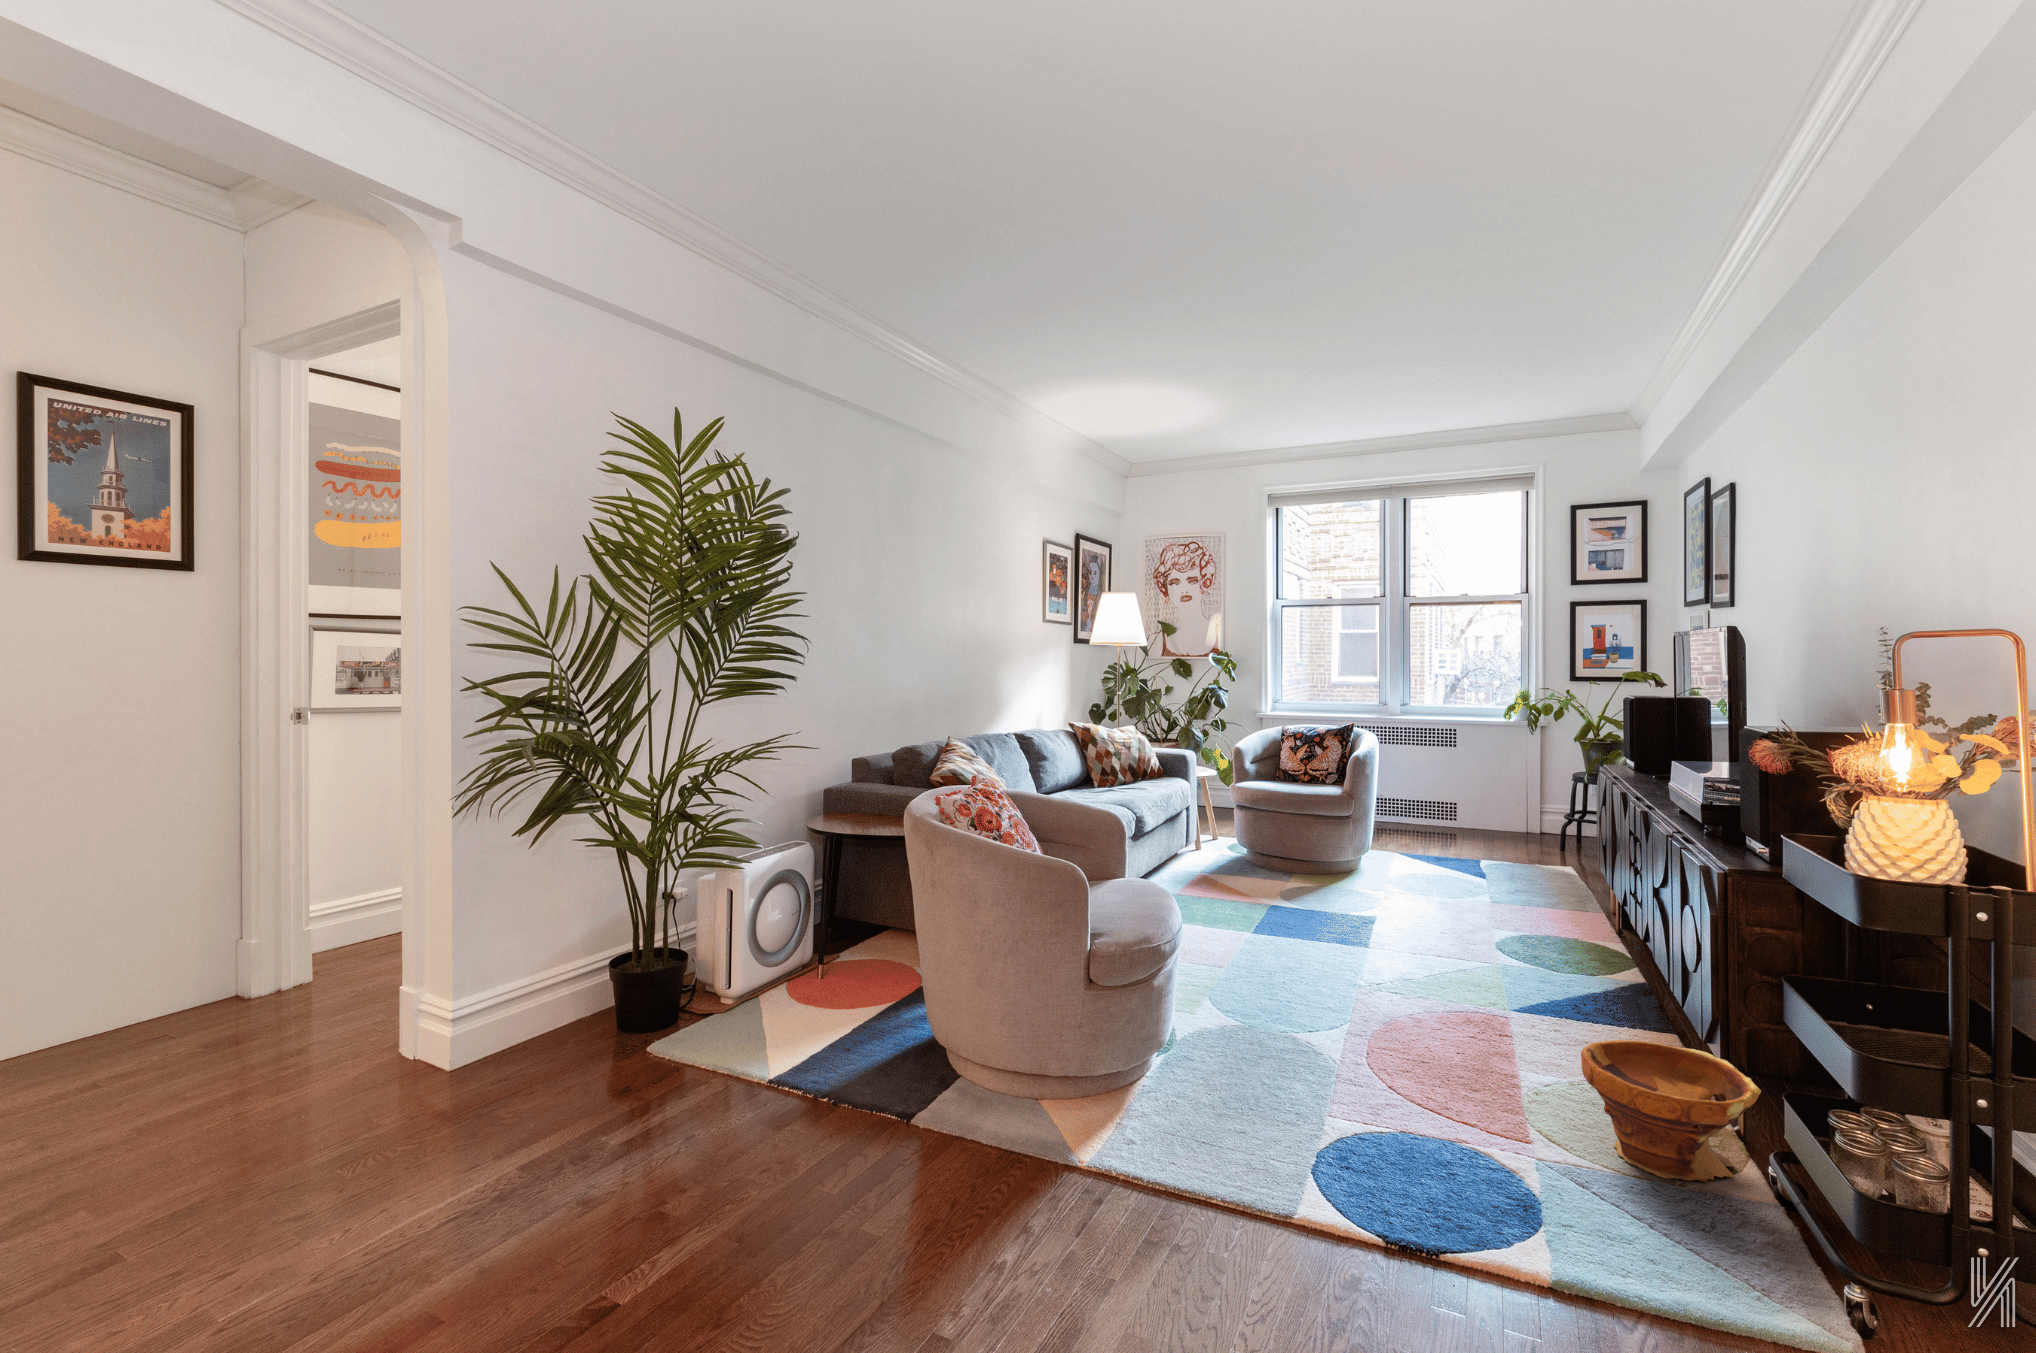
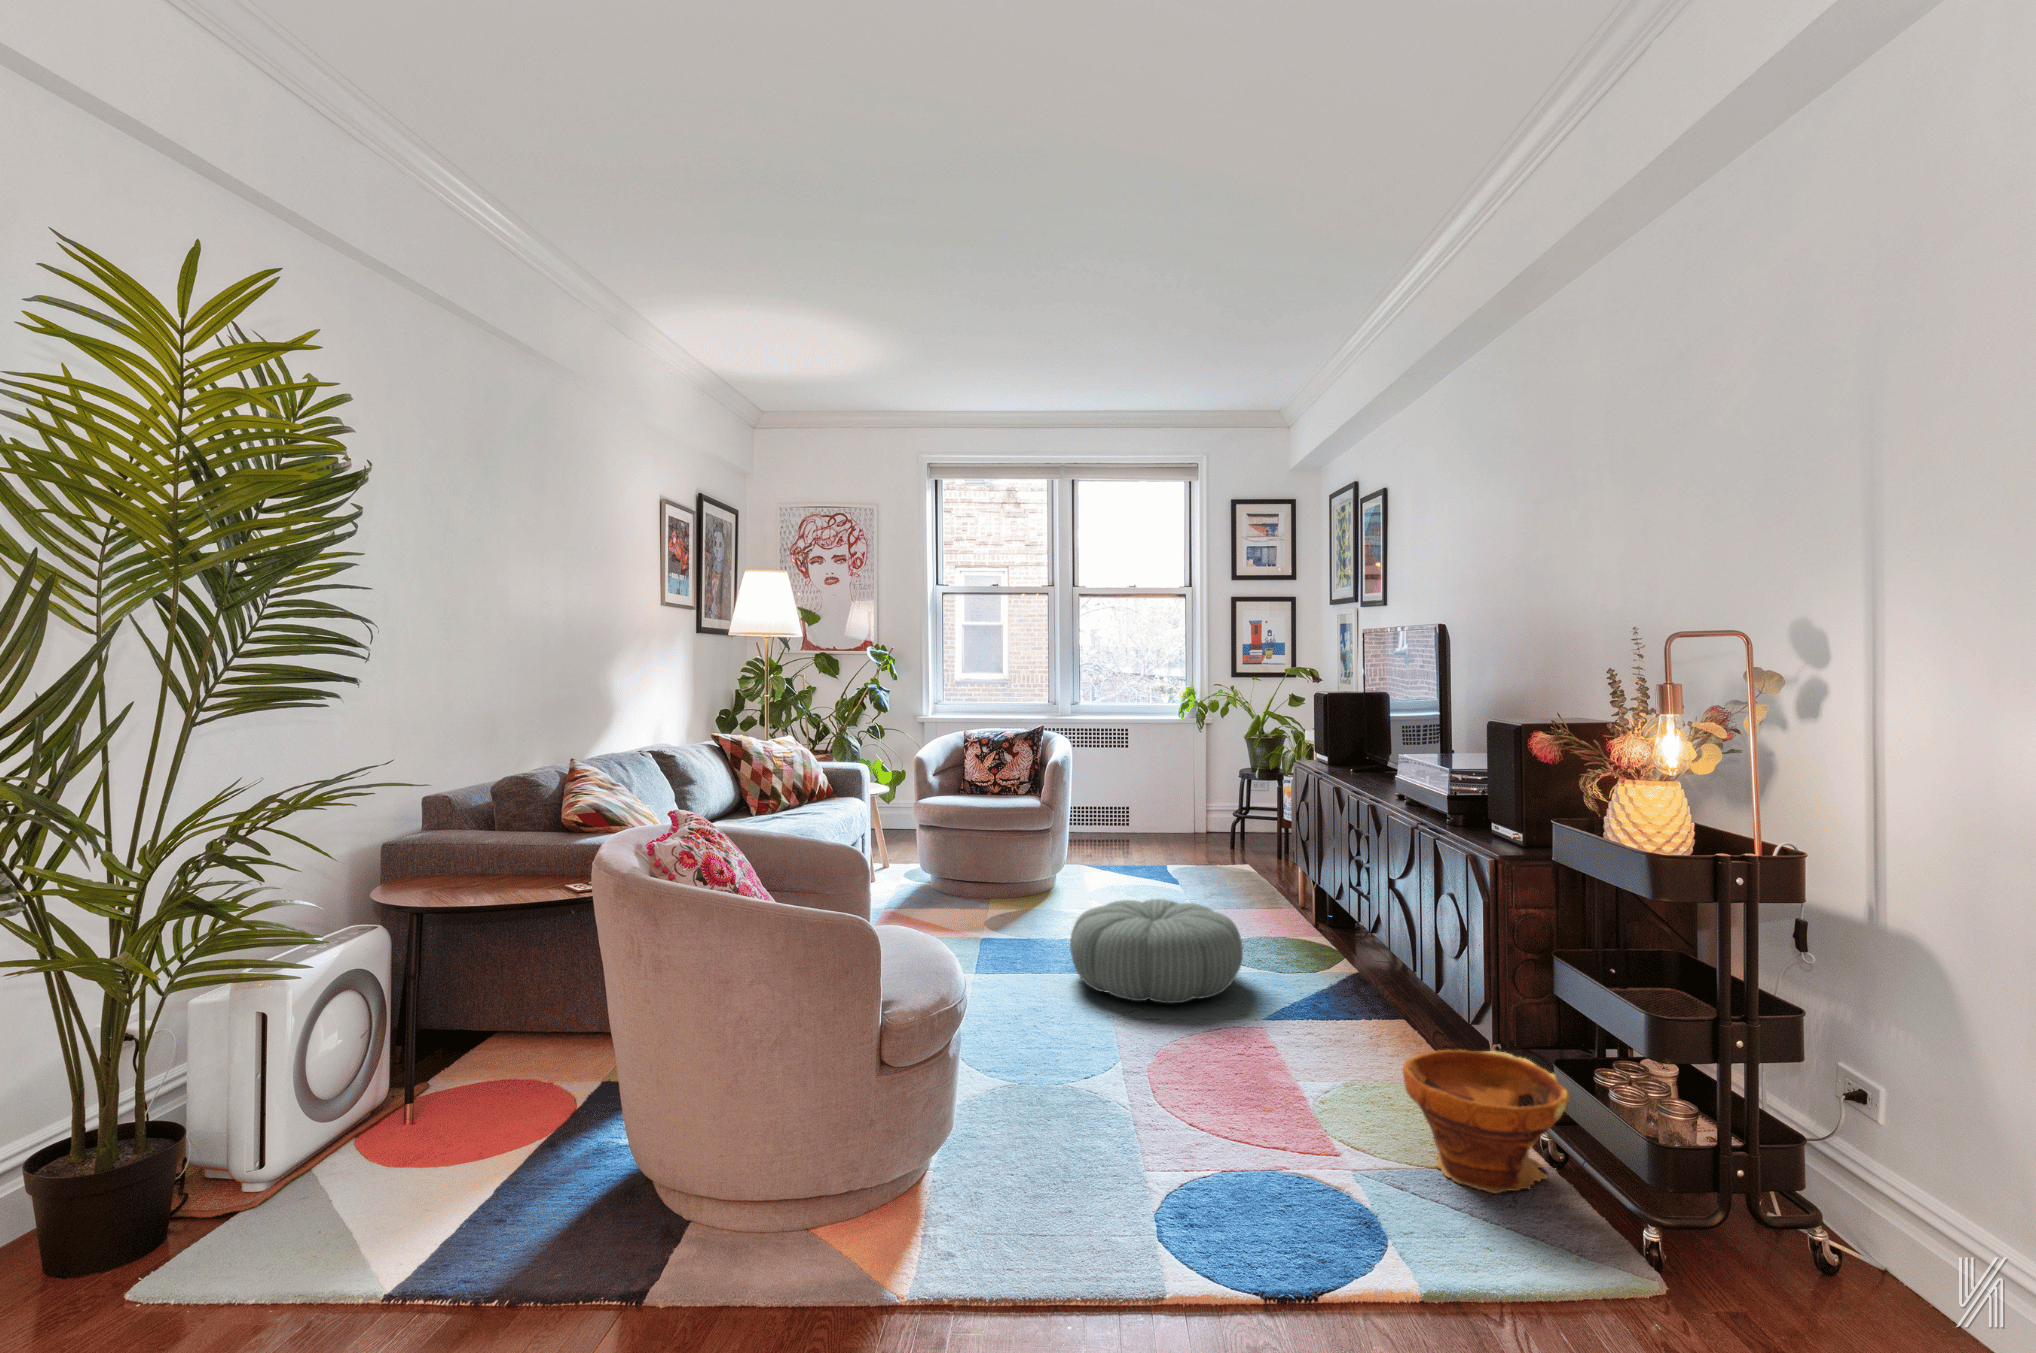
pouf: none [1332,881,1500,976] -> present [1070,899,1243,1003]

